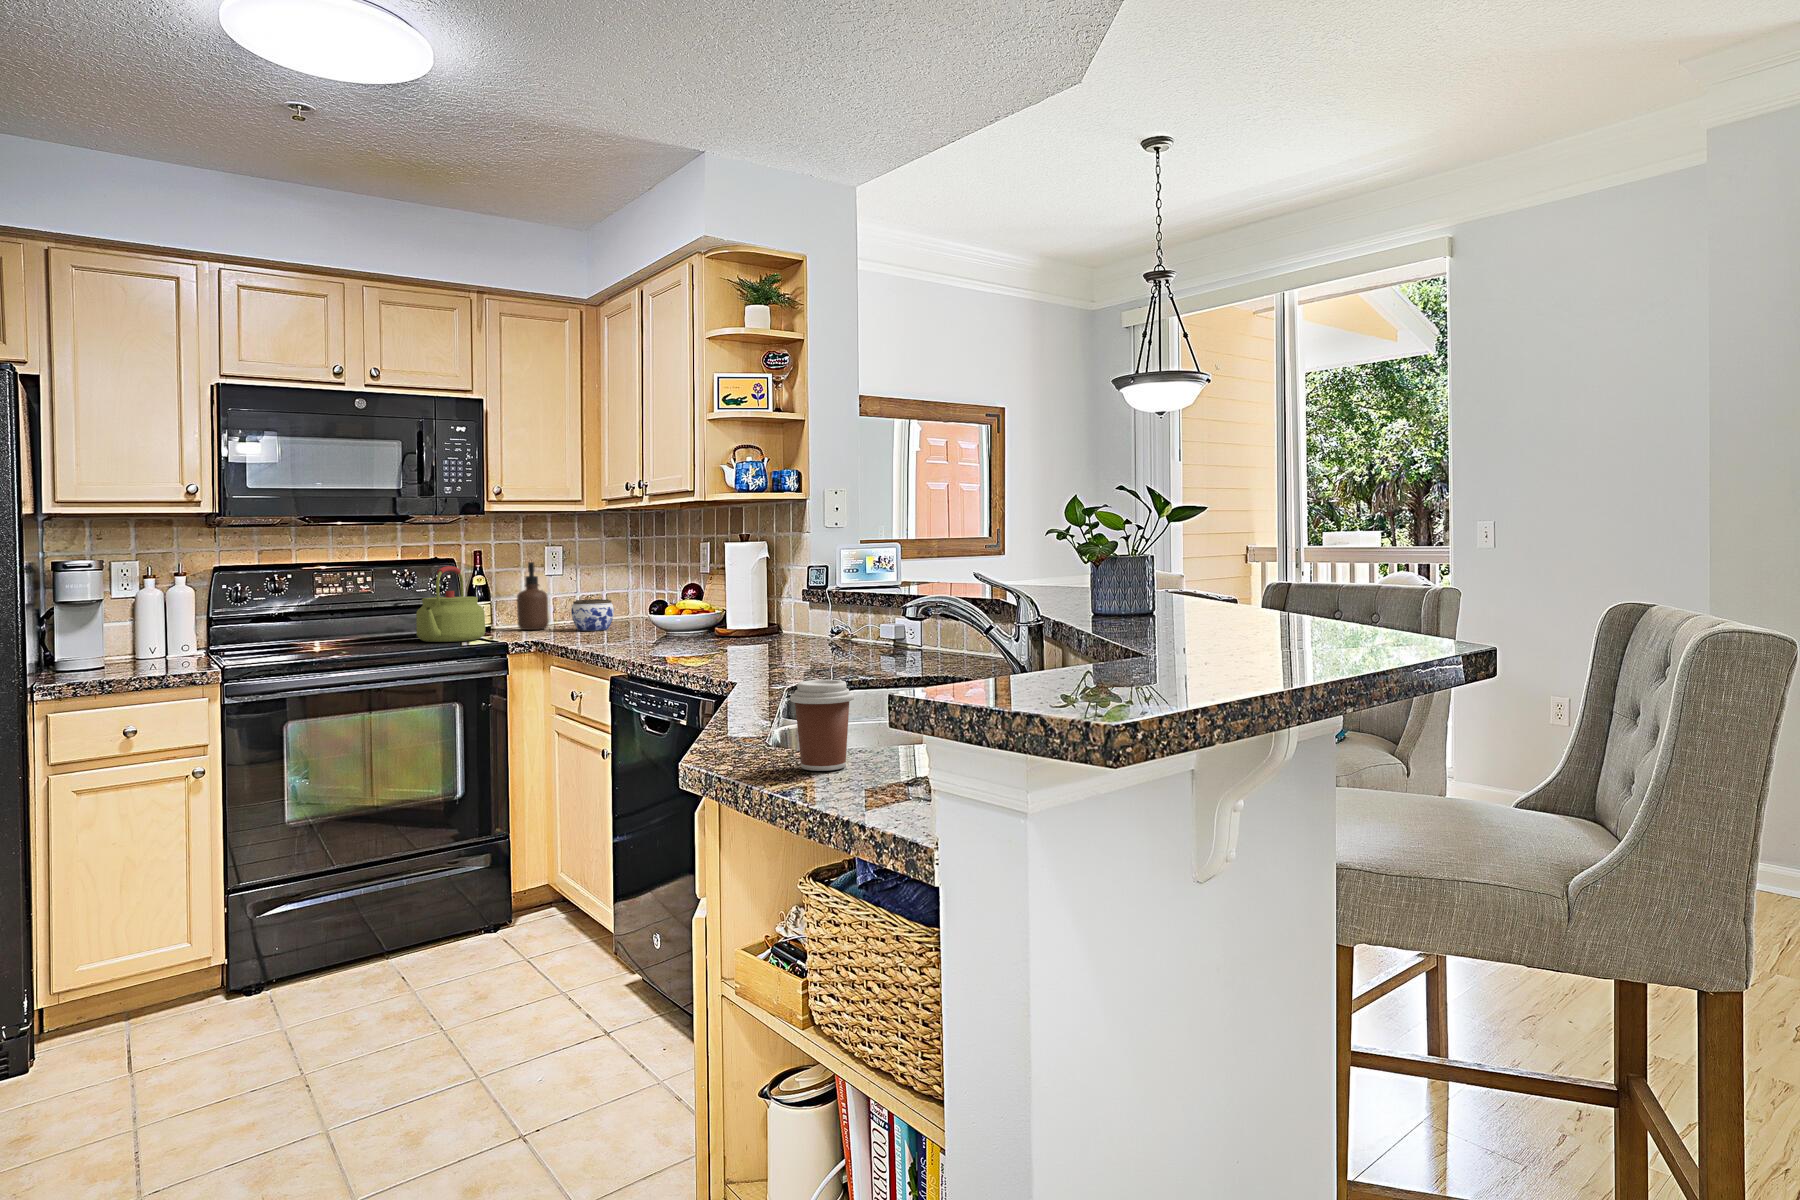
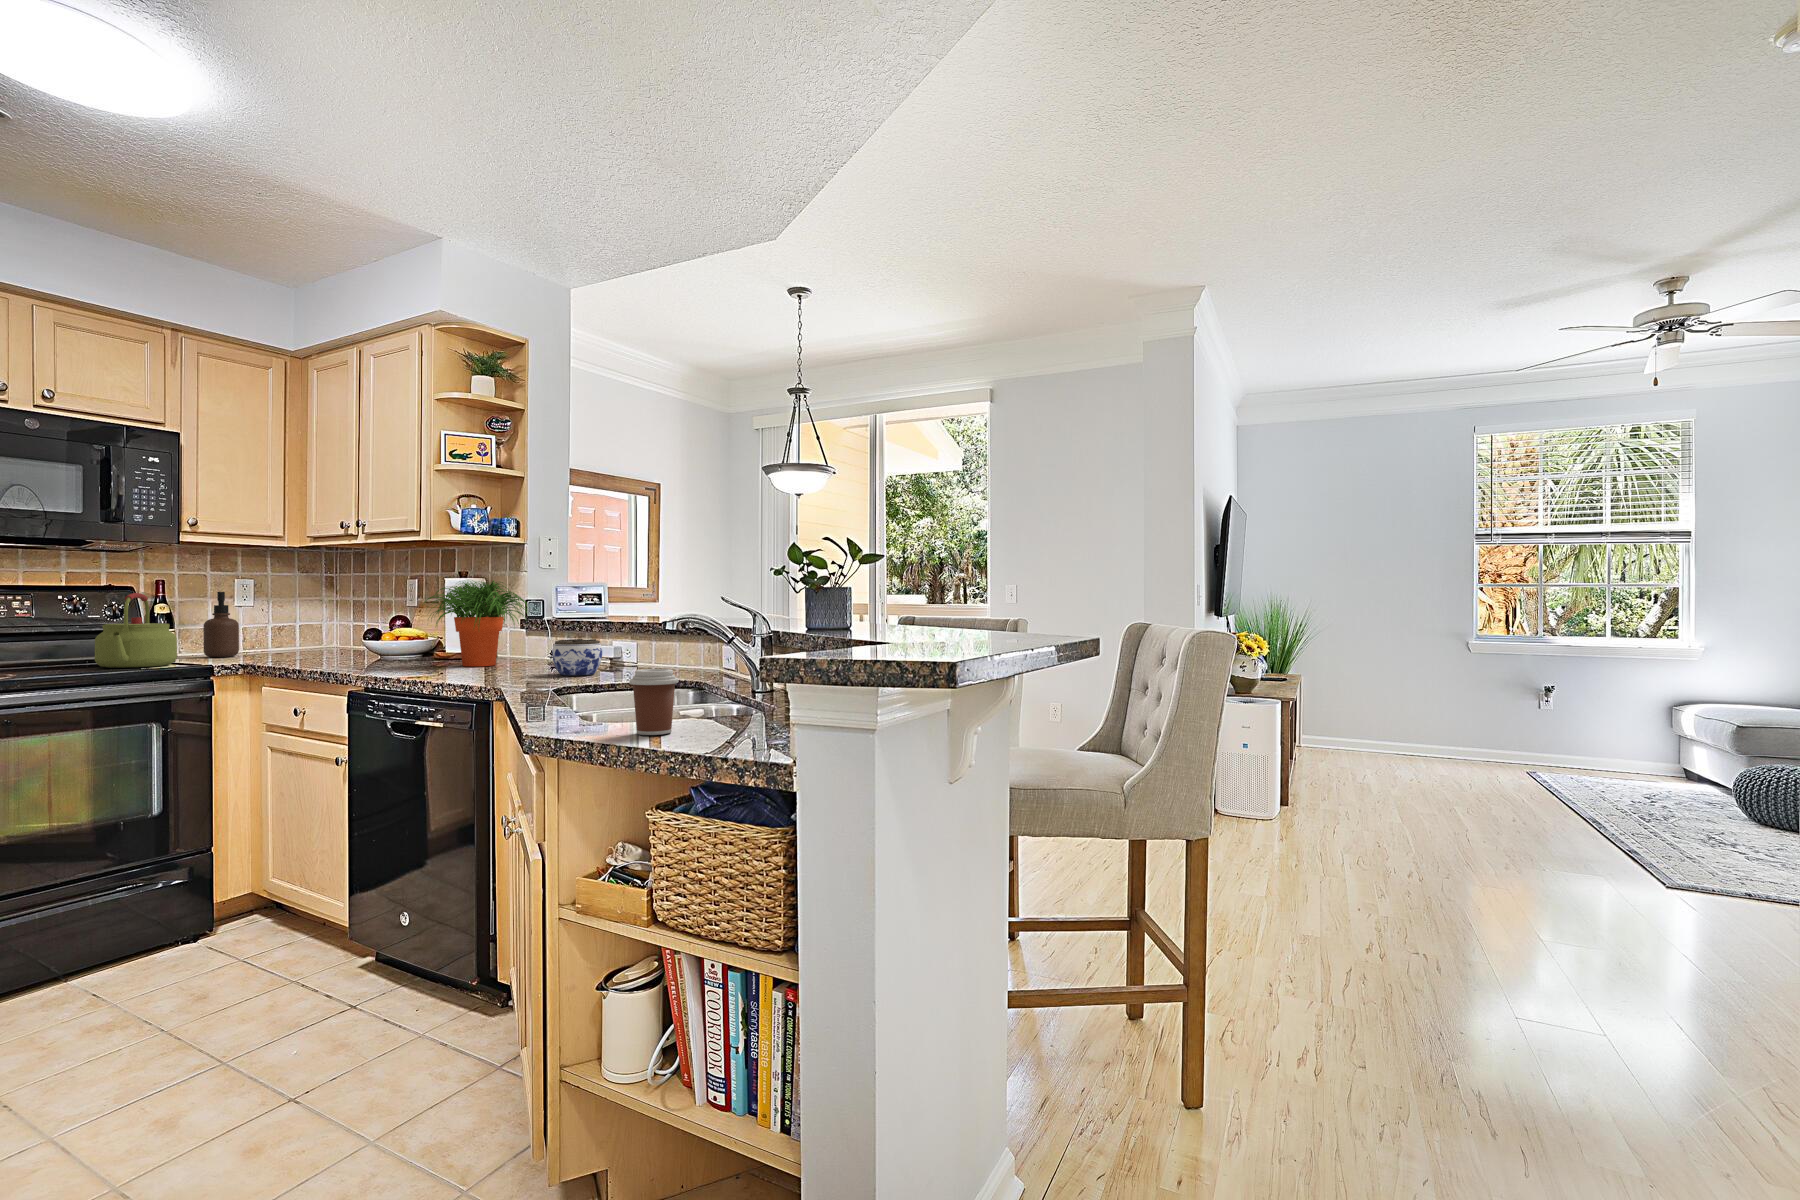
potted plant: none [690,547,807,648] -> present [422,580,528,666]
jar: present [571,599,614,631] -> present [552,639,602,676]

